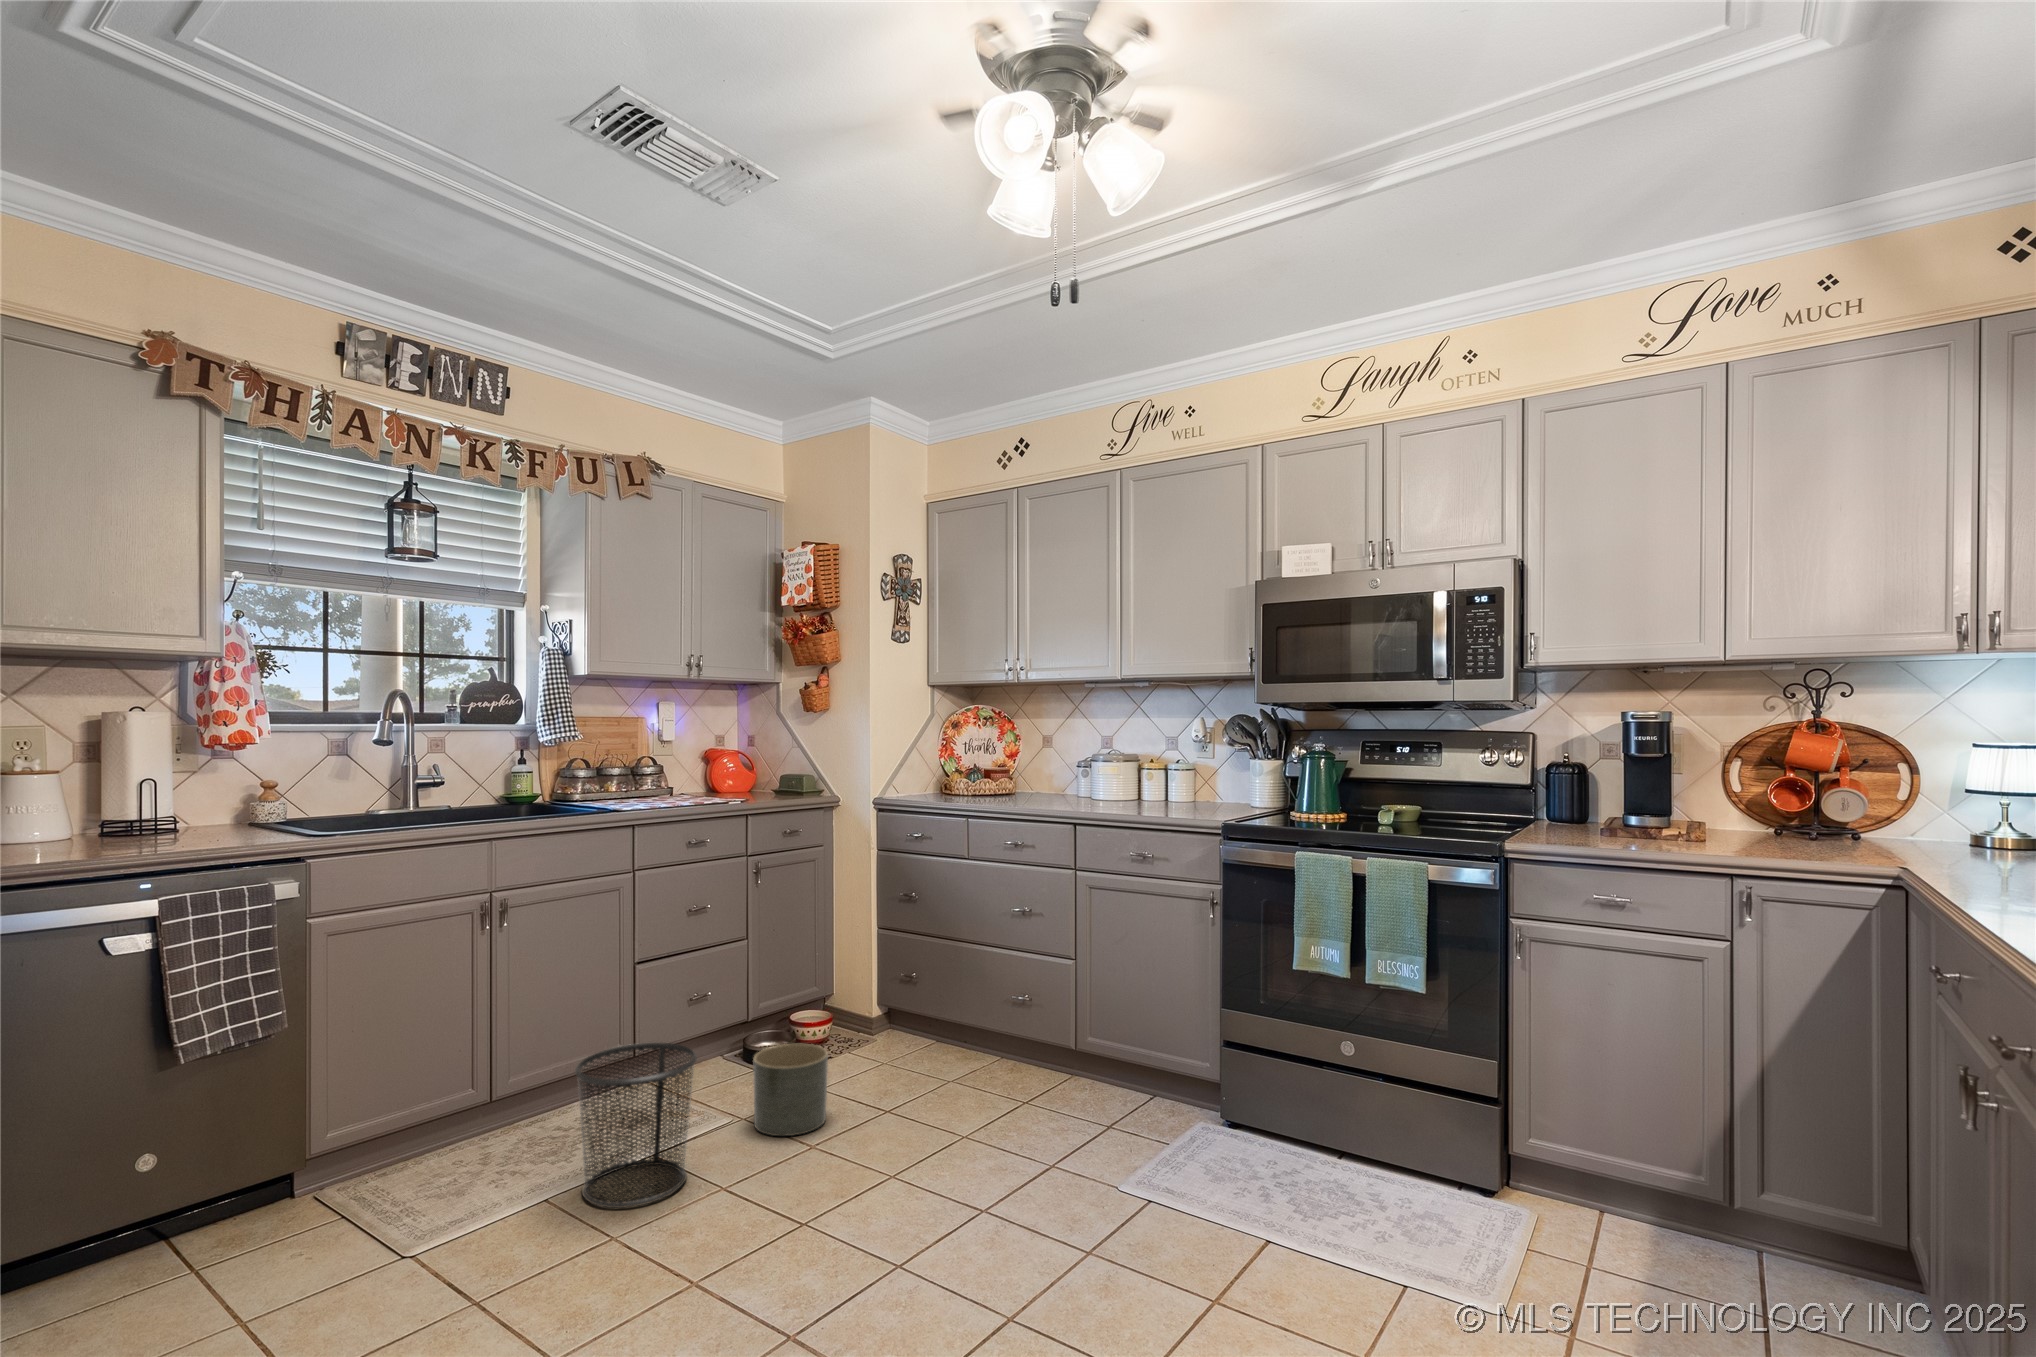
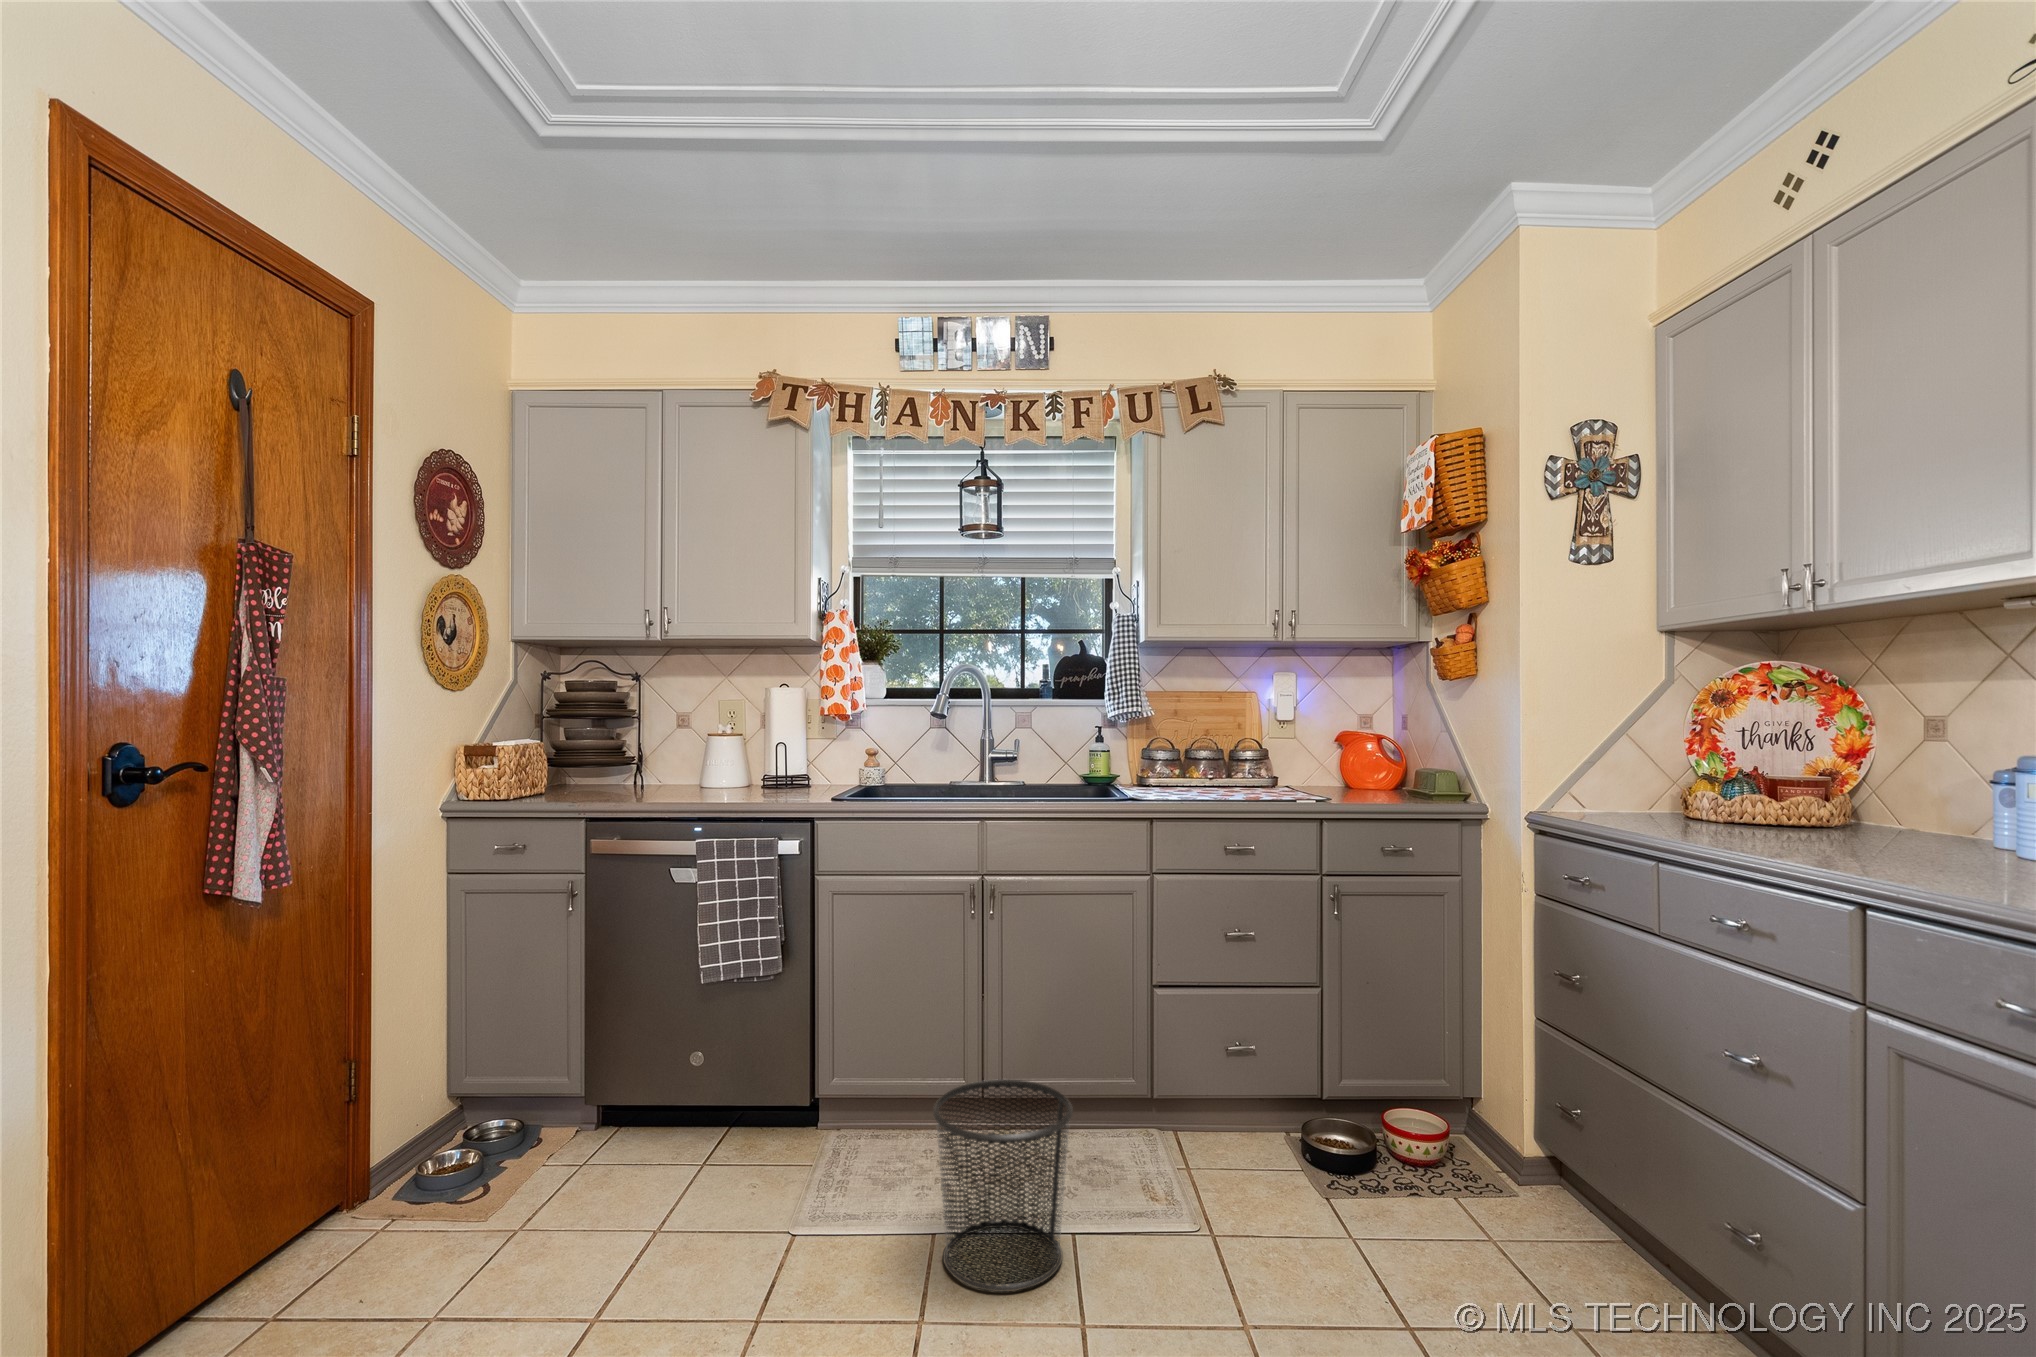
planter: present [753,1044,828,1136] -> none [1193,1147,1301,1297]

